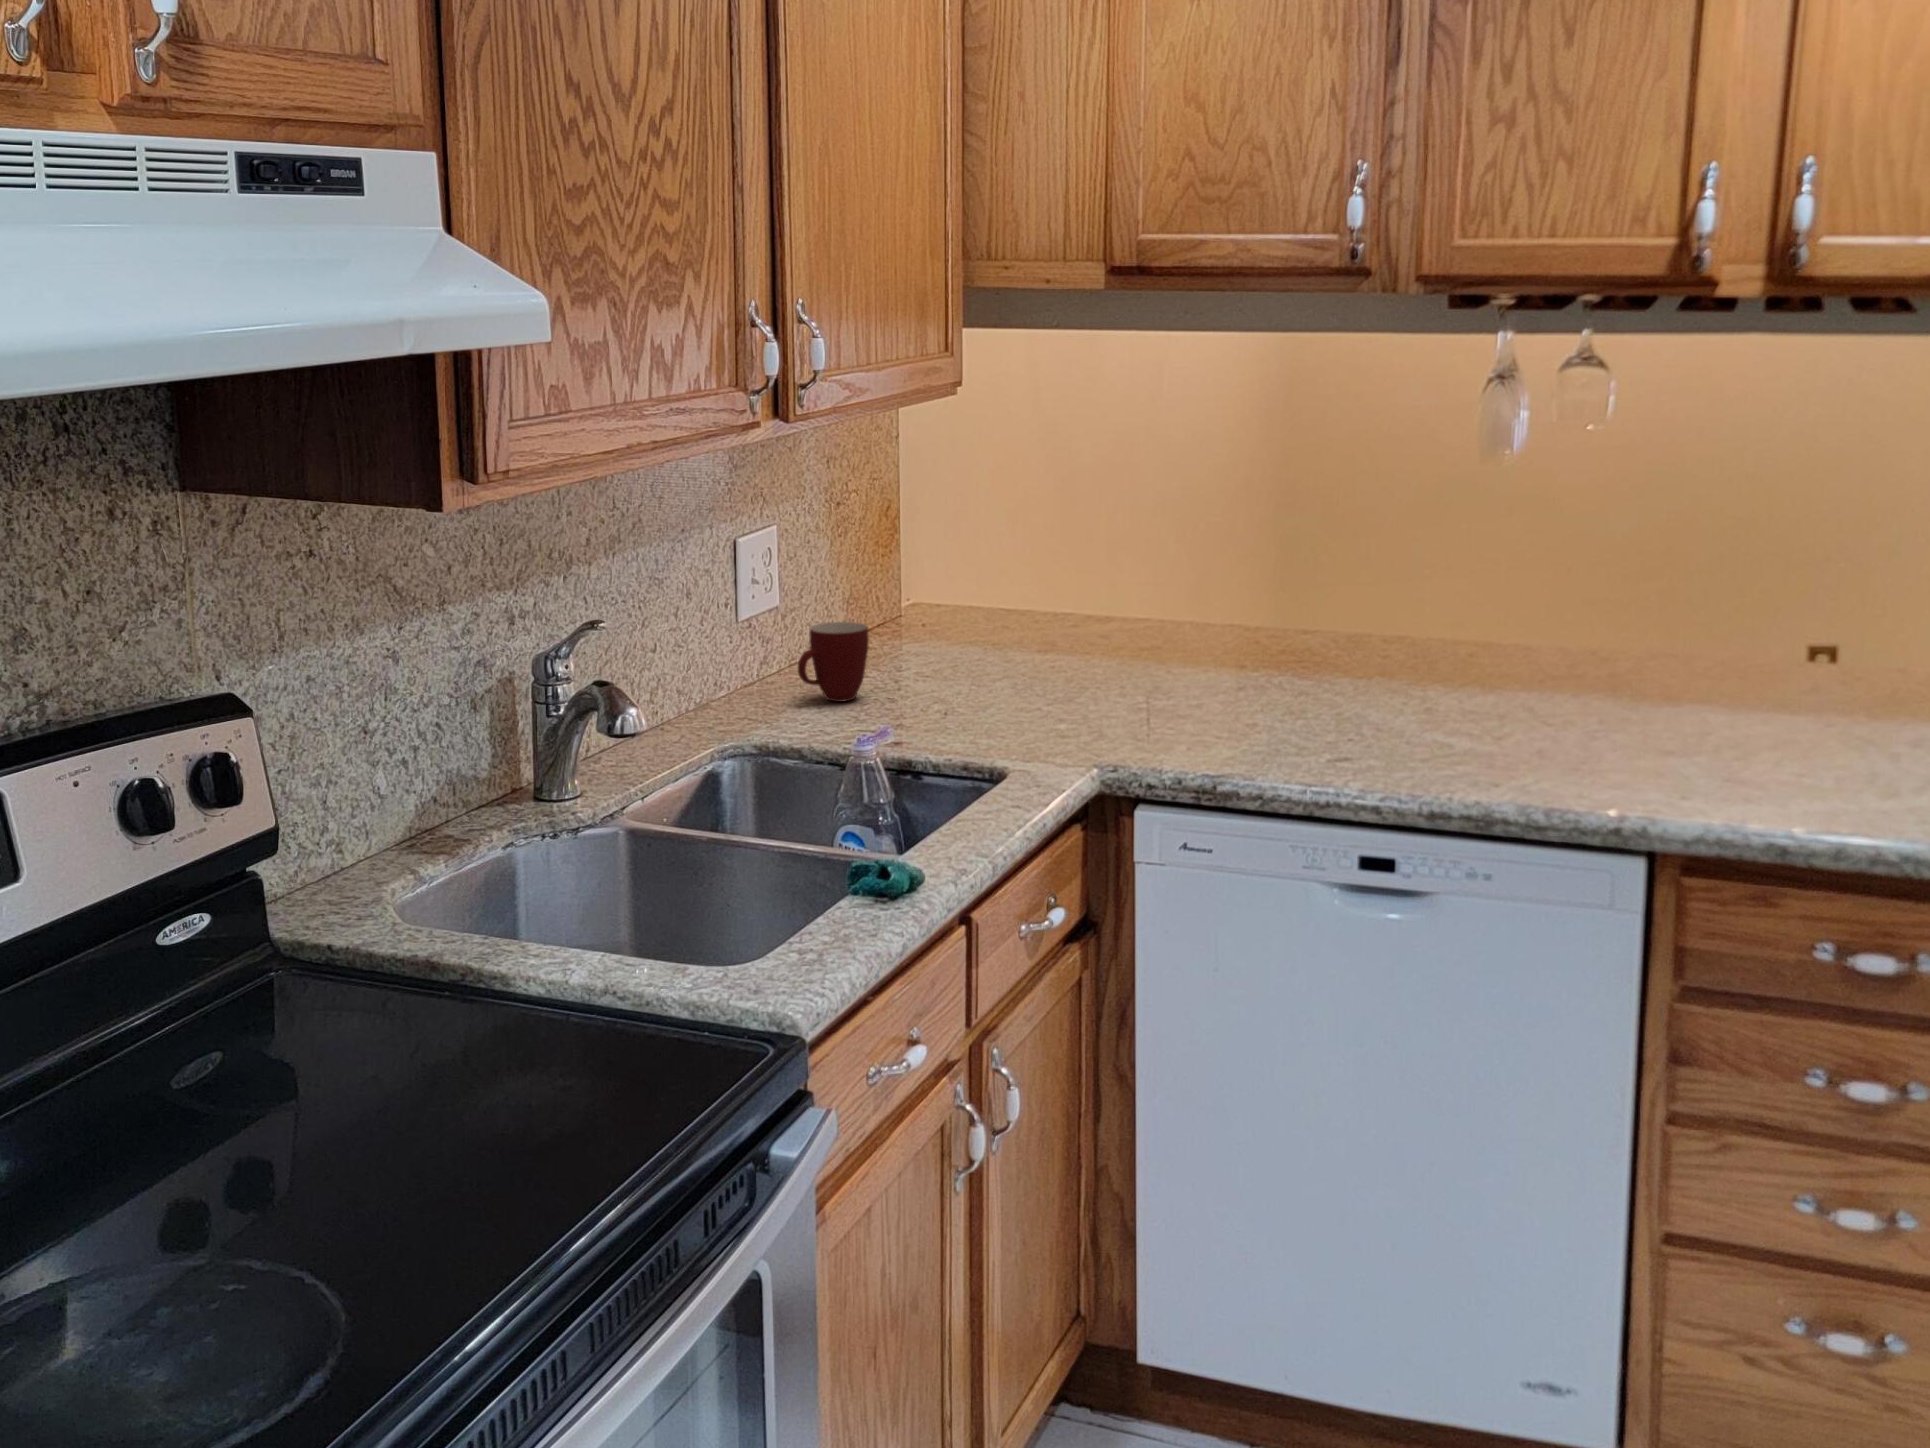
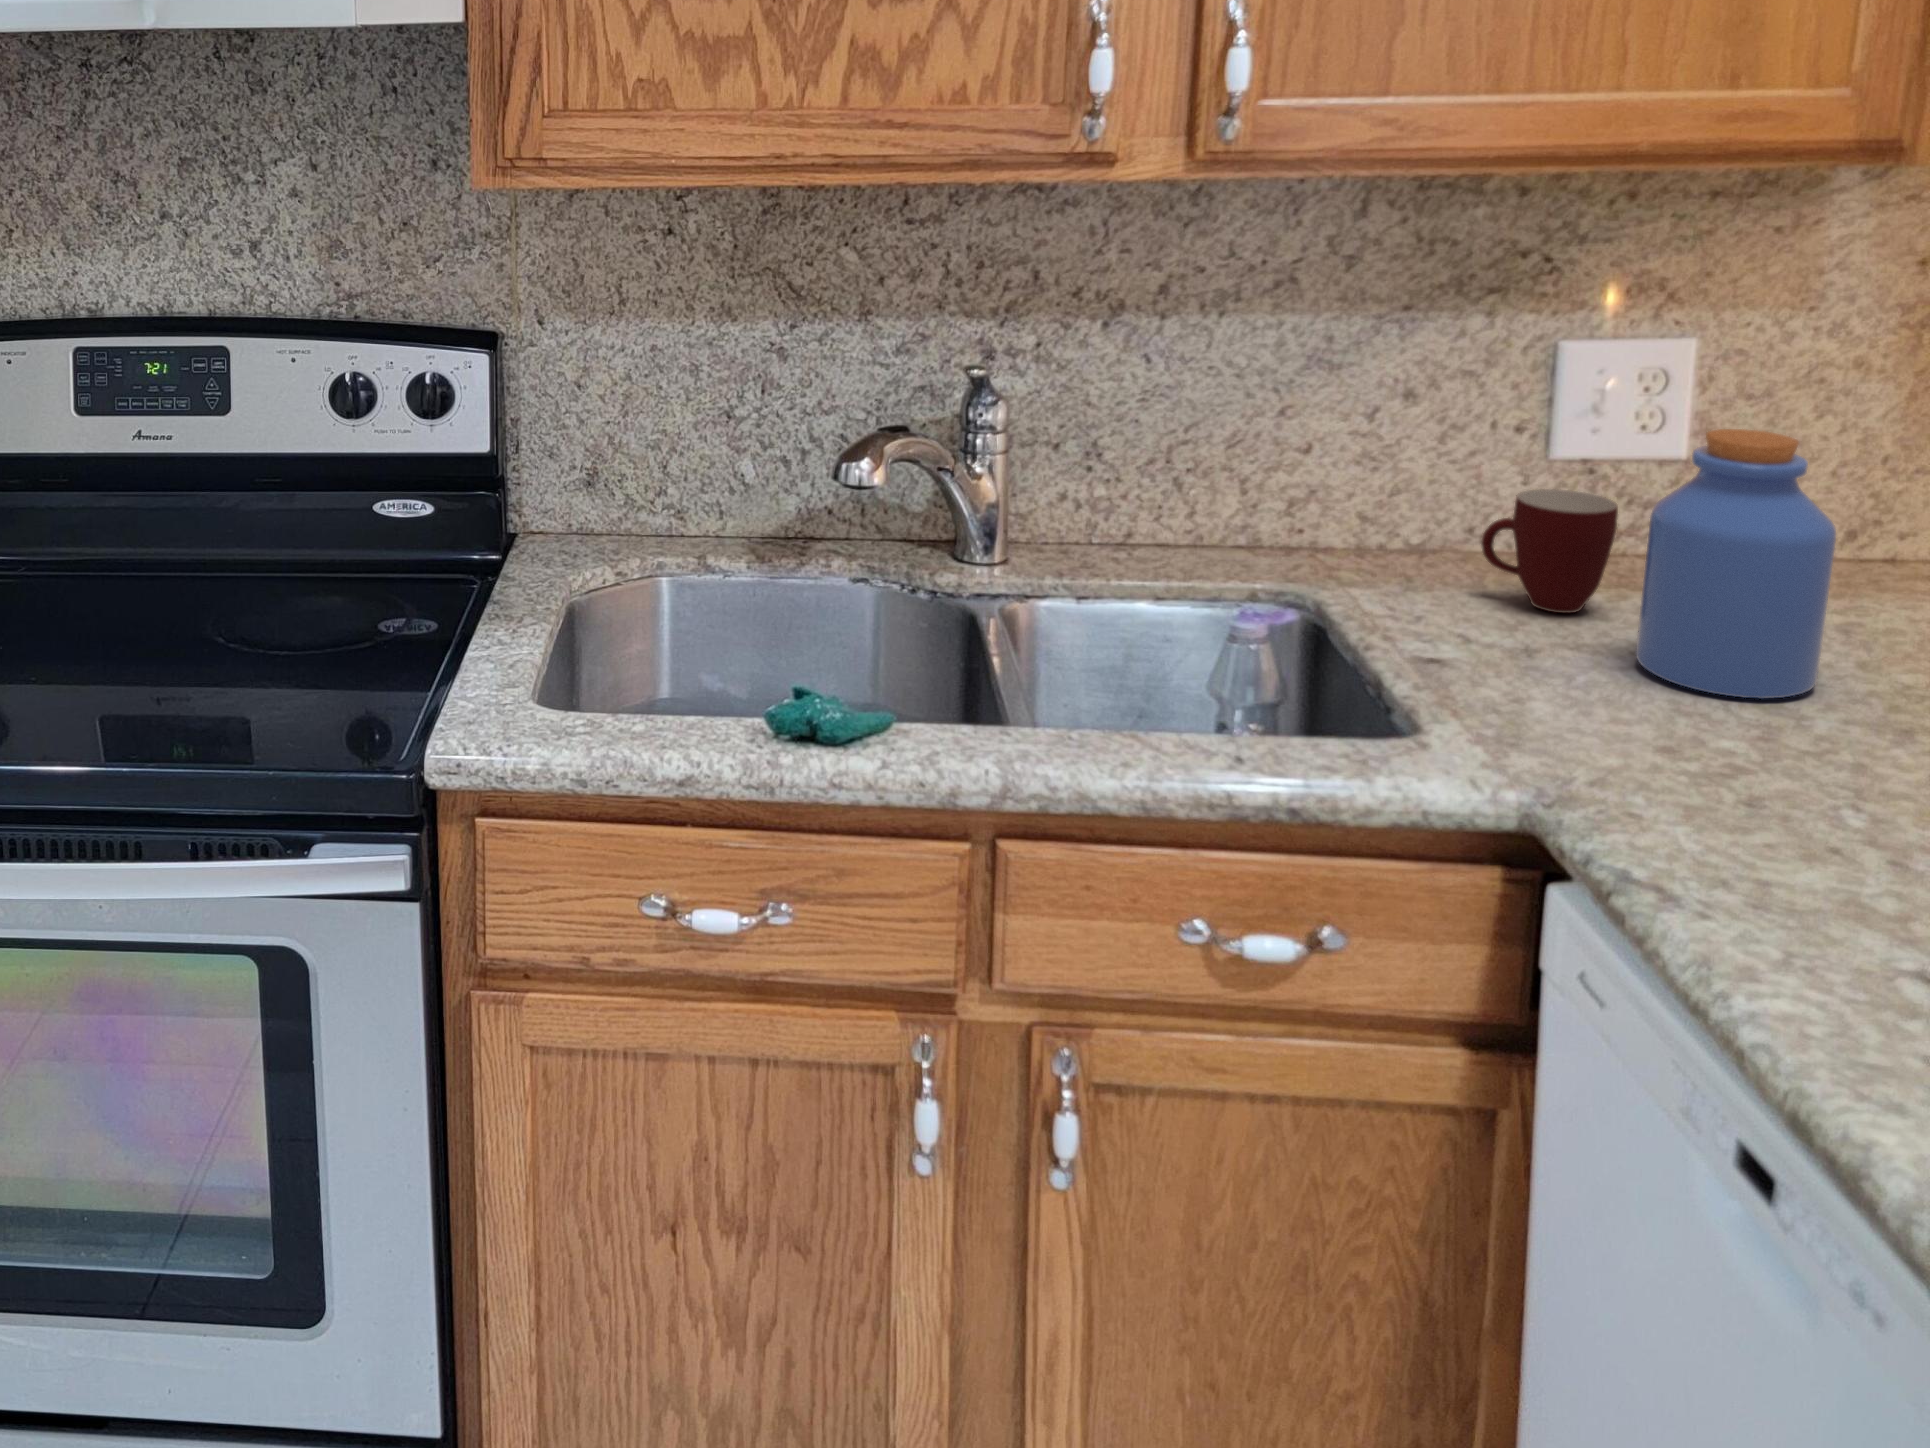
jar: none [927,550,1019,704] -> present [1635,429,1836,699]

